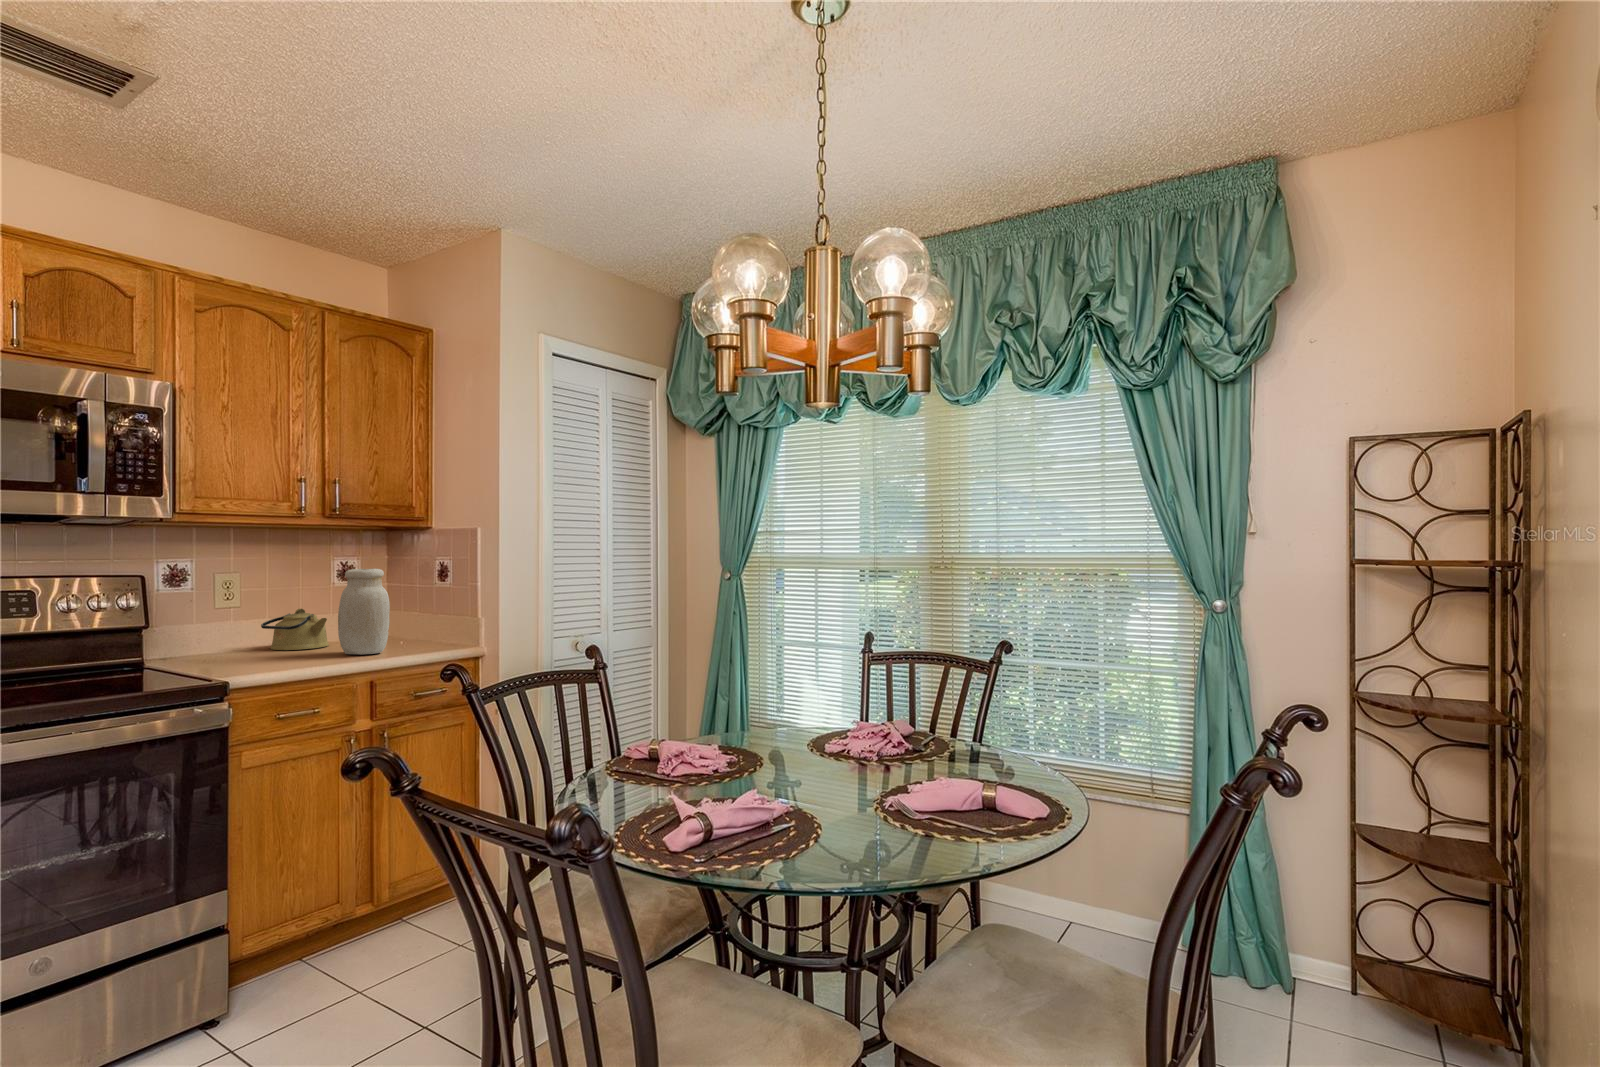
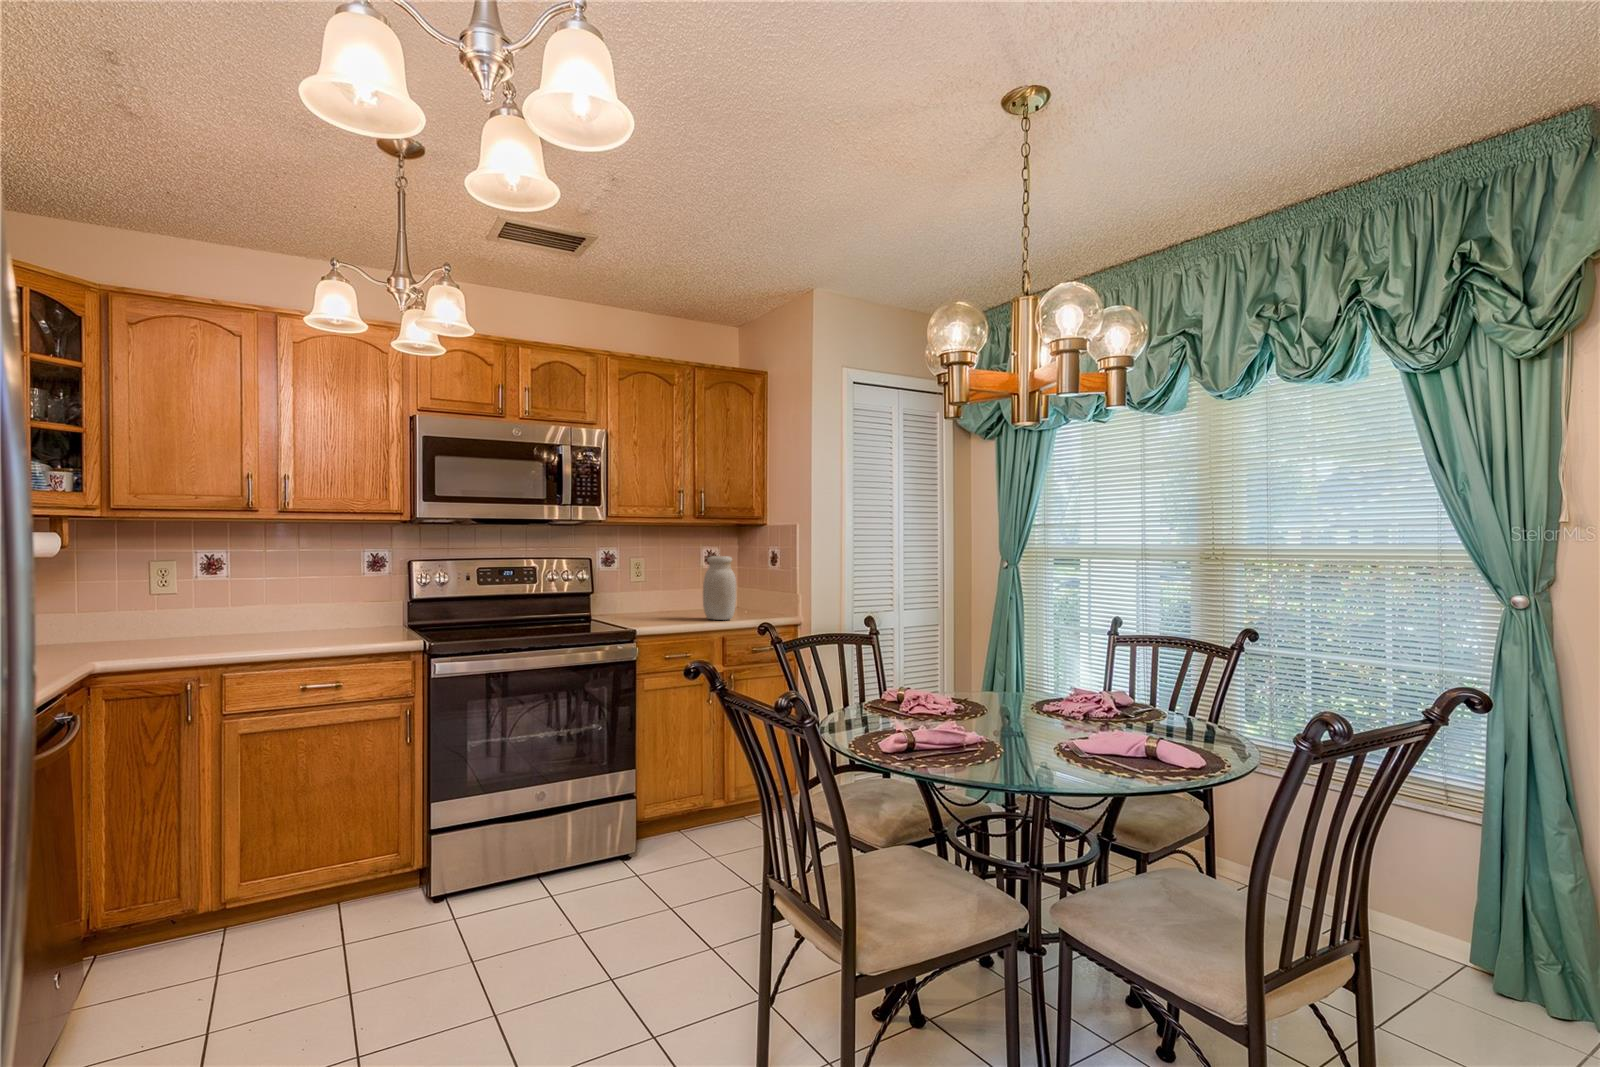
kettle: present [261,609,329,650] -> none [656,585,698,615]

